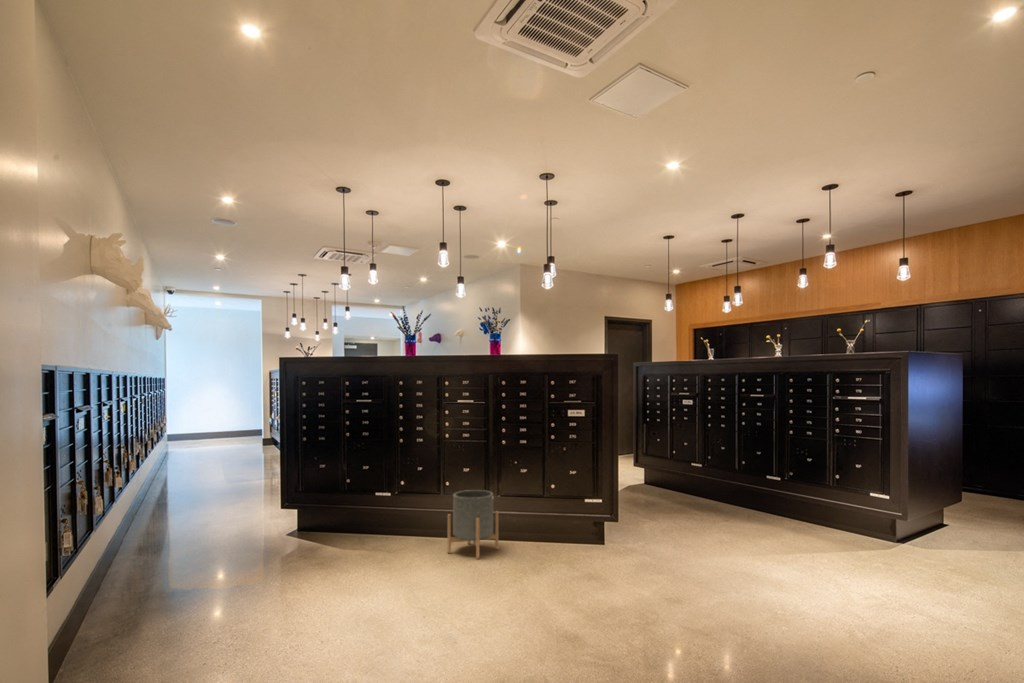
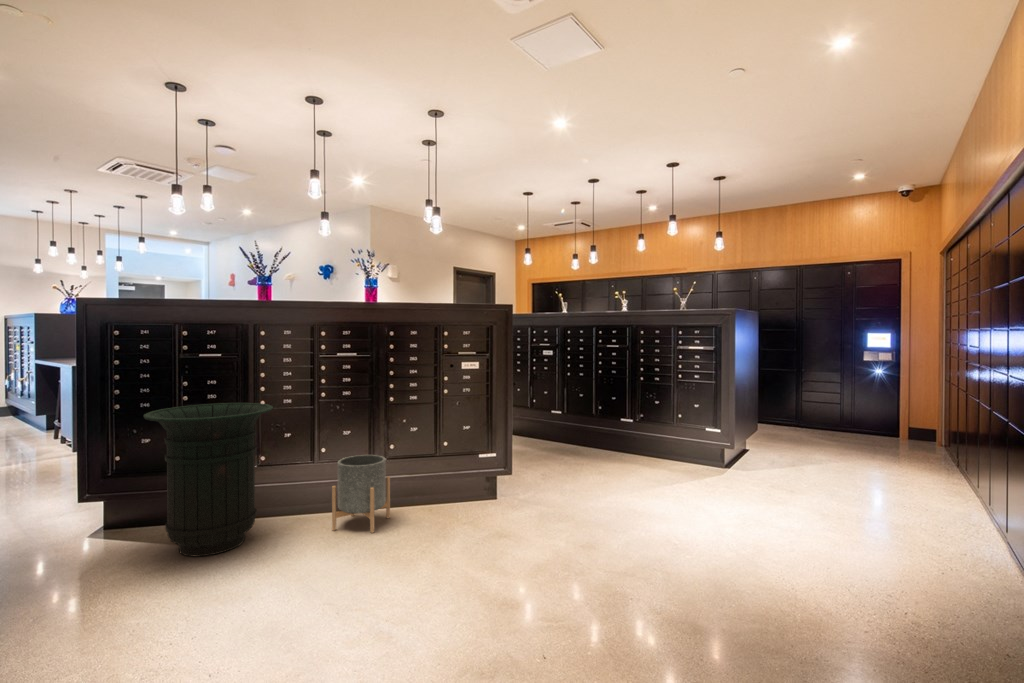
trash can: none [315,440,405,559] -> present [144,403,273,557]

